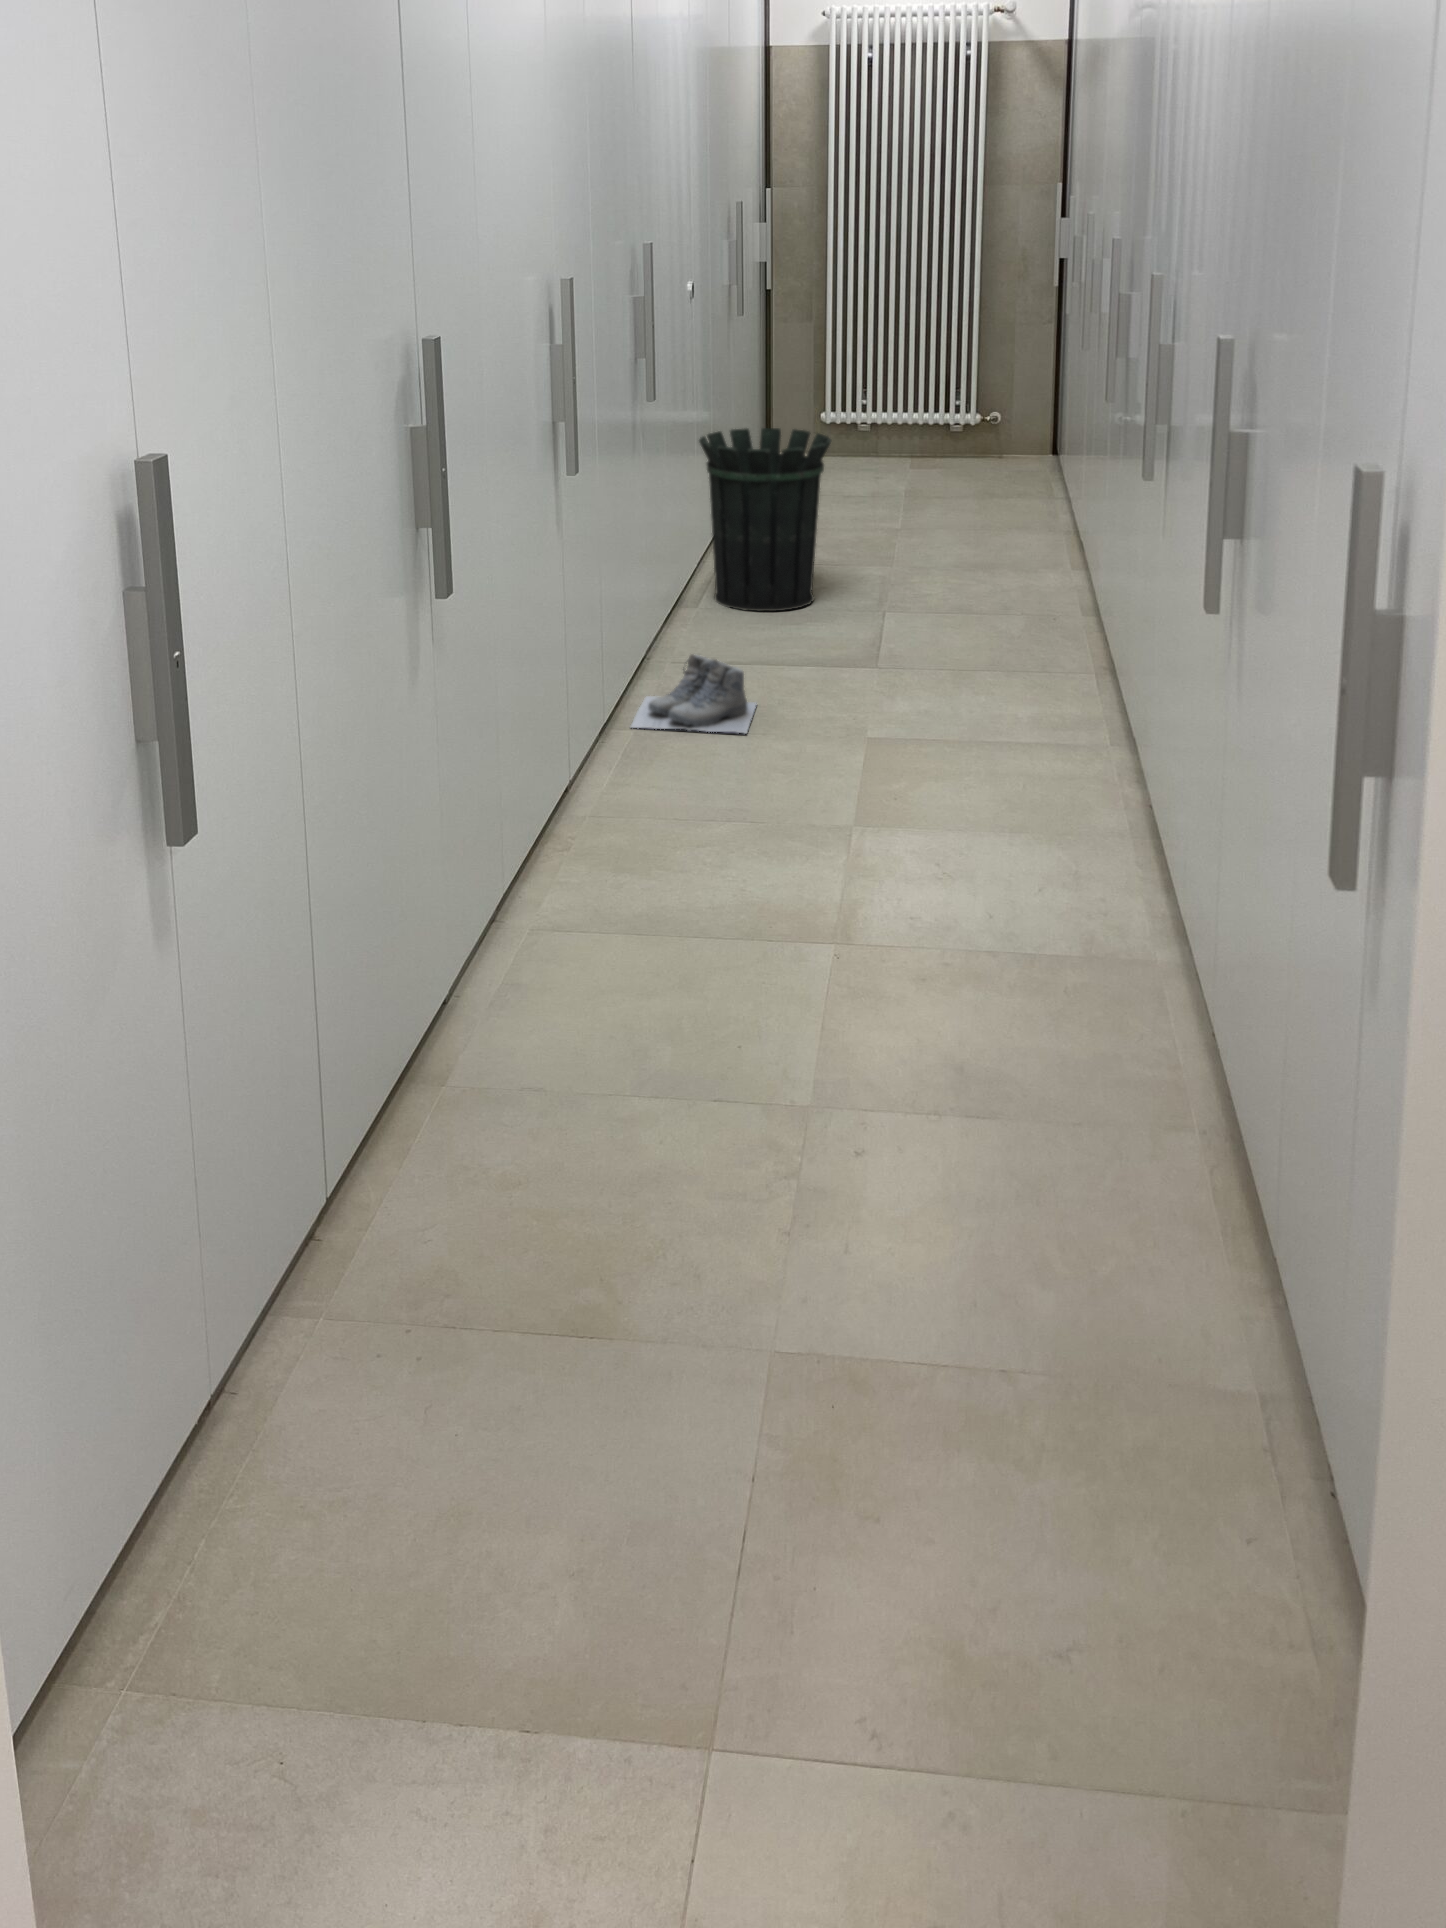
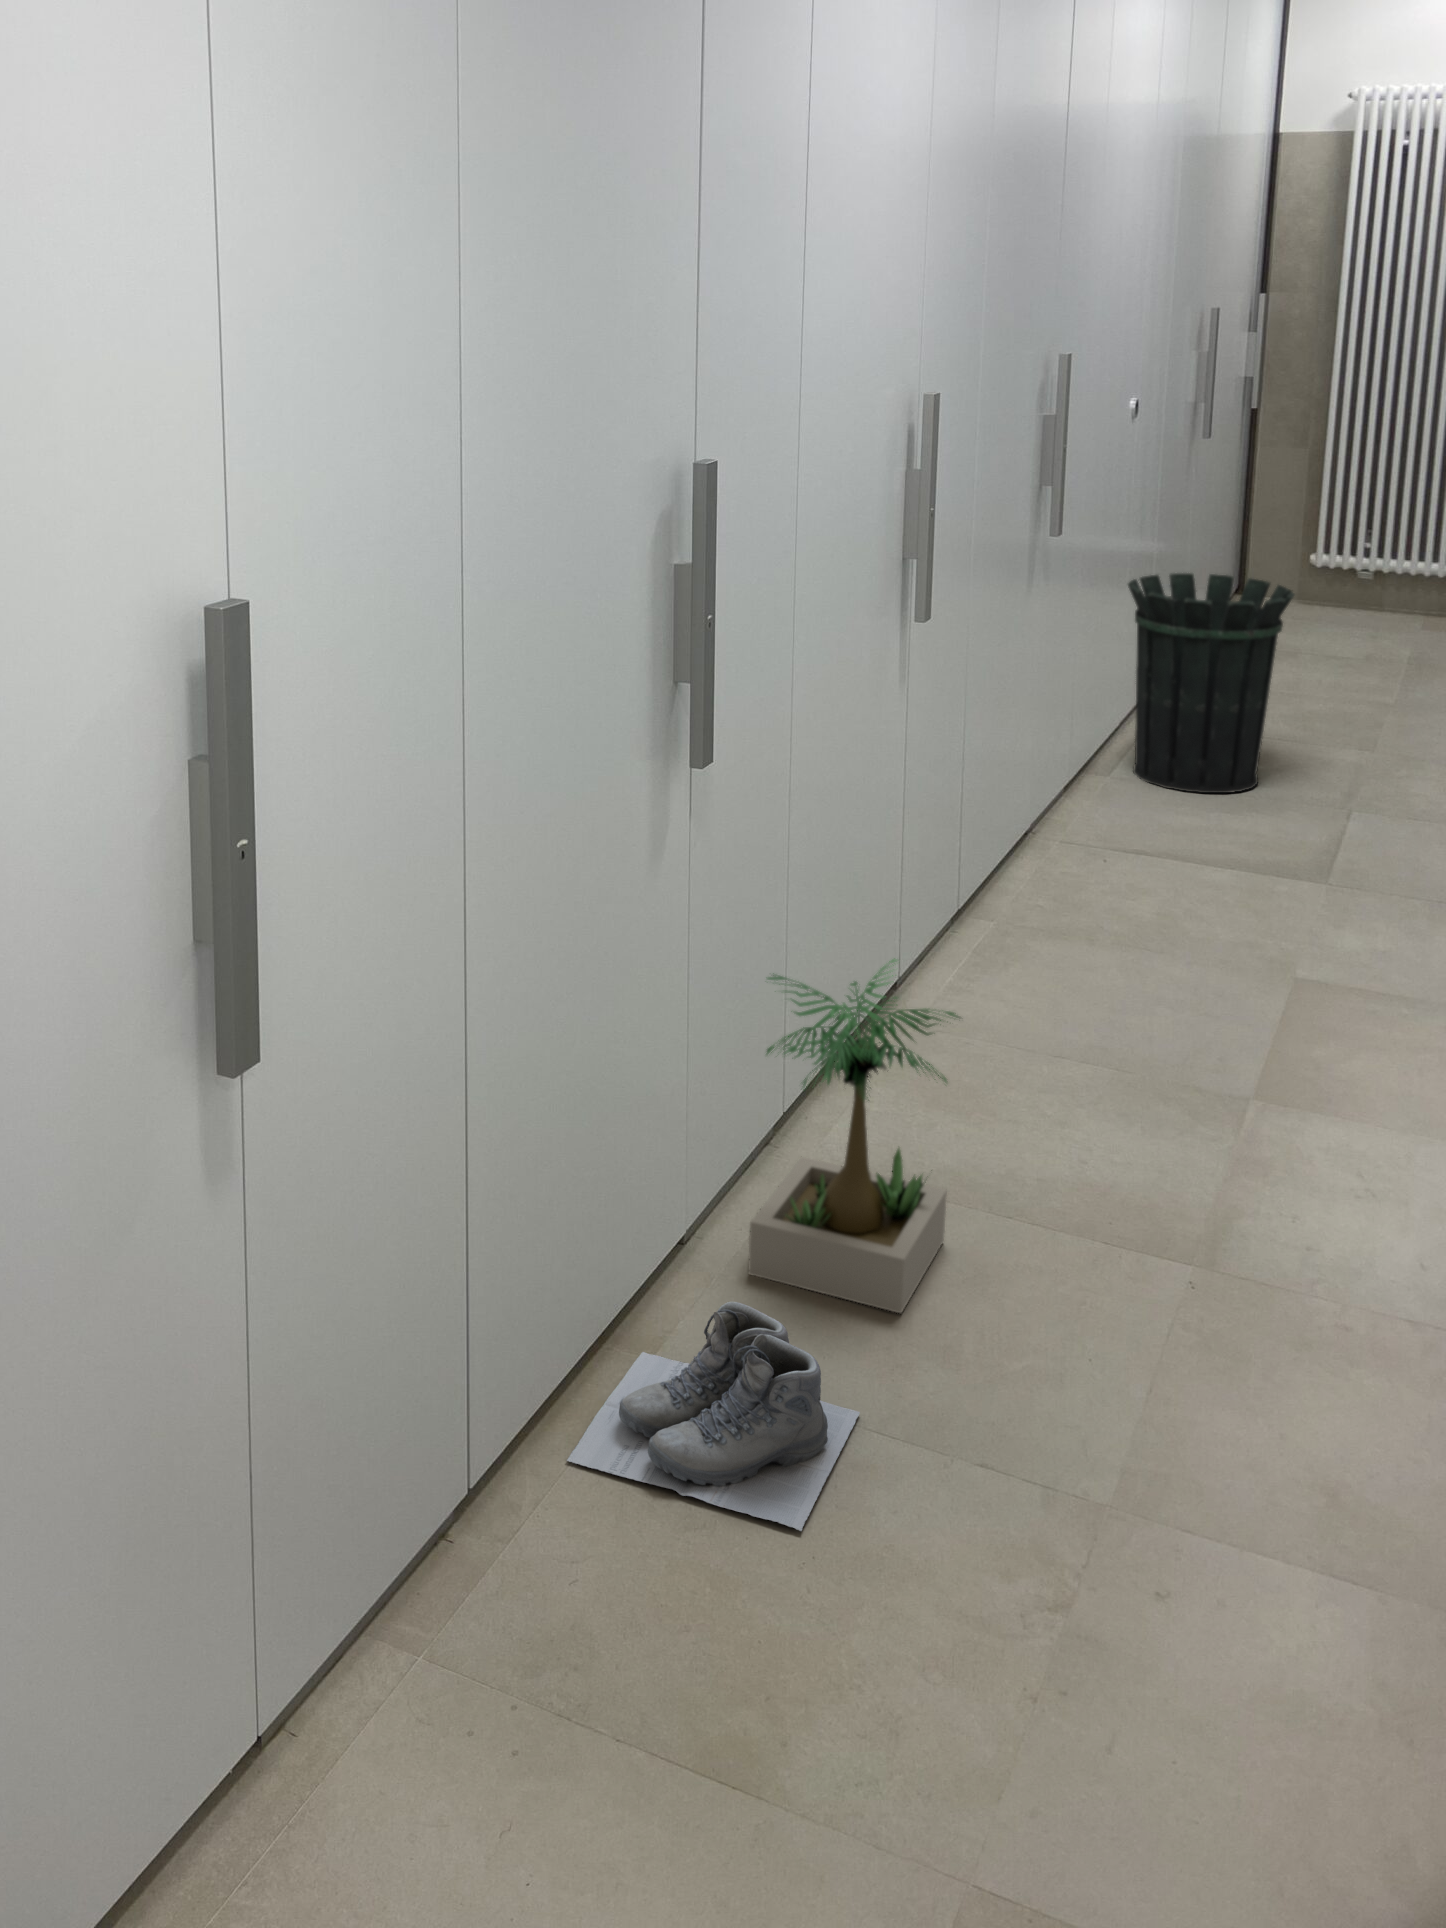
boots: present [631,654,757,733] -> present [567,1302,860,1531]
potted plant: none [481,745,684,1032] -> present [748,959,959,1313]

